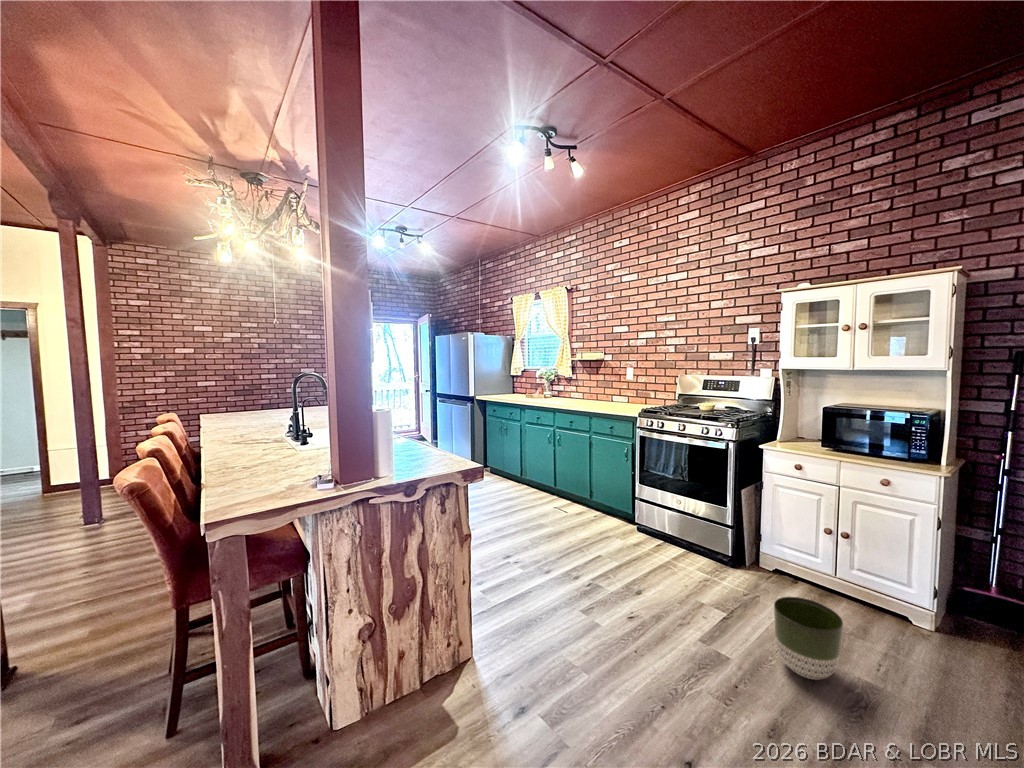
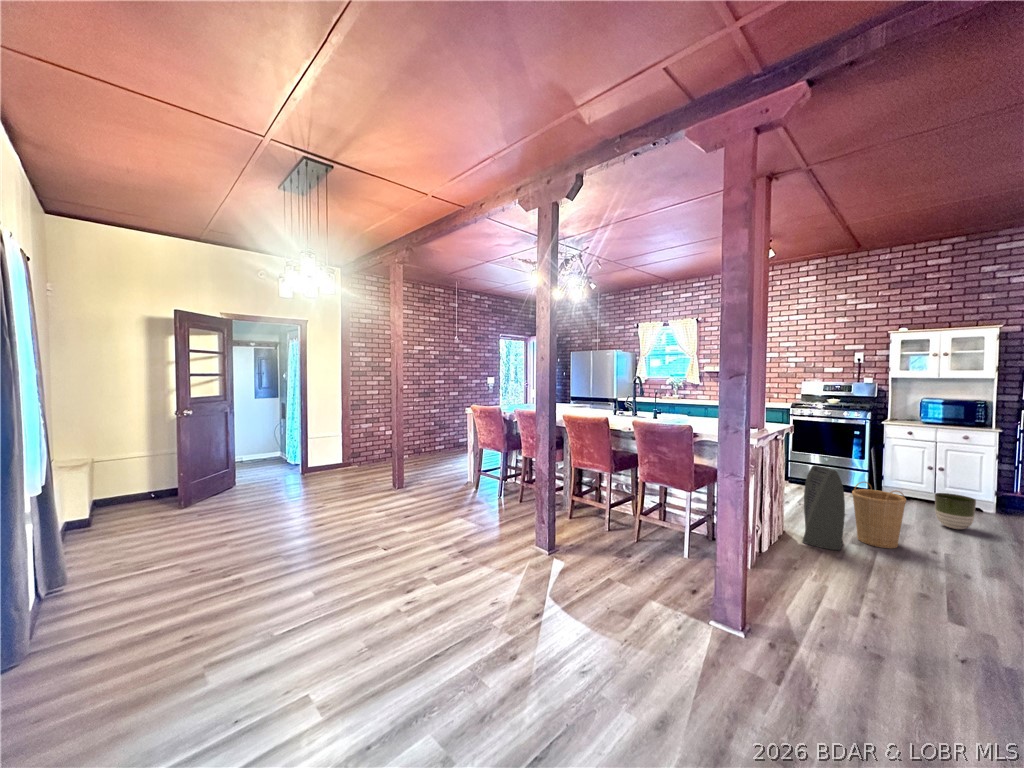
air purifier: none [448,548,520,731] -> present [802,465,845,550]
basket: none [553,580,637,734] -> present [852,482,906,548]

